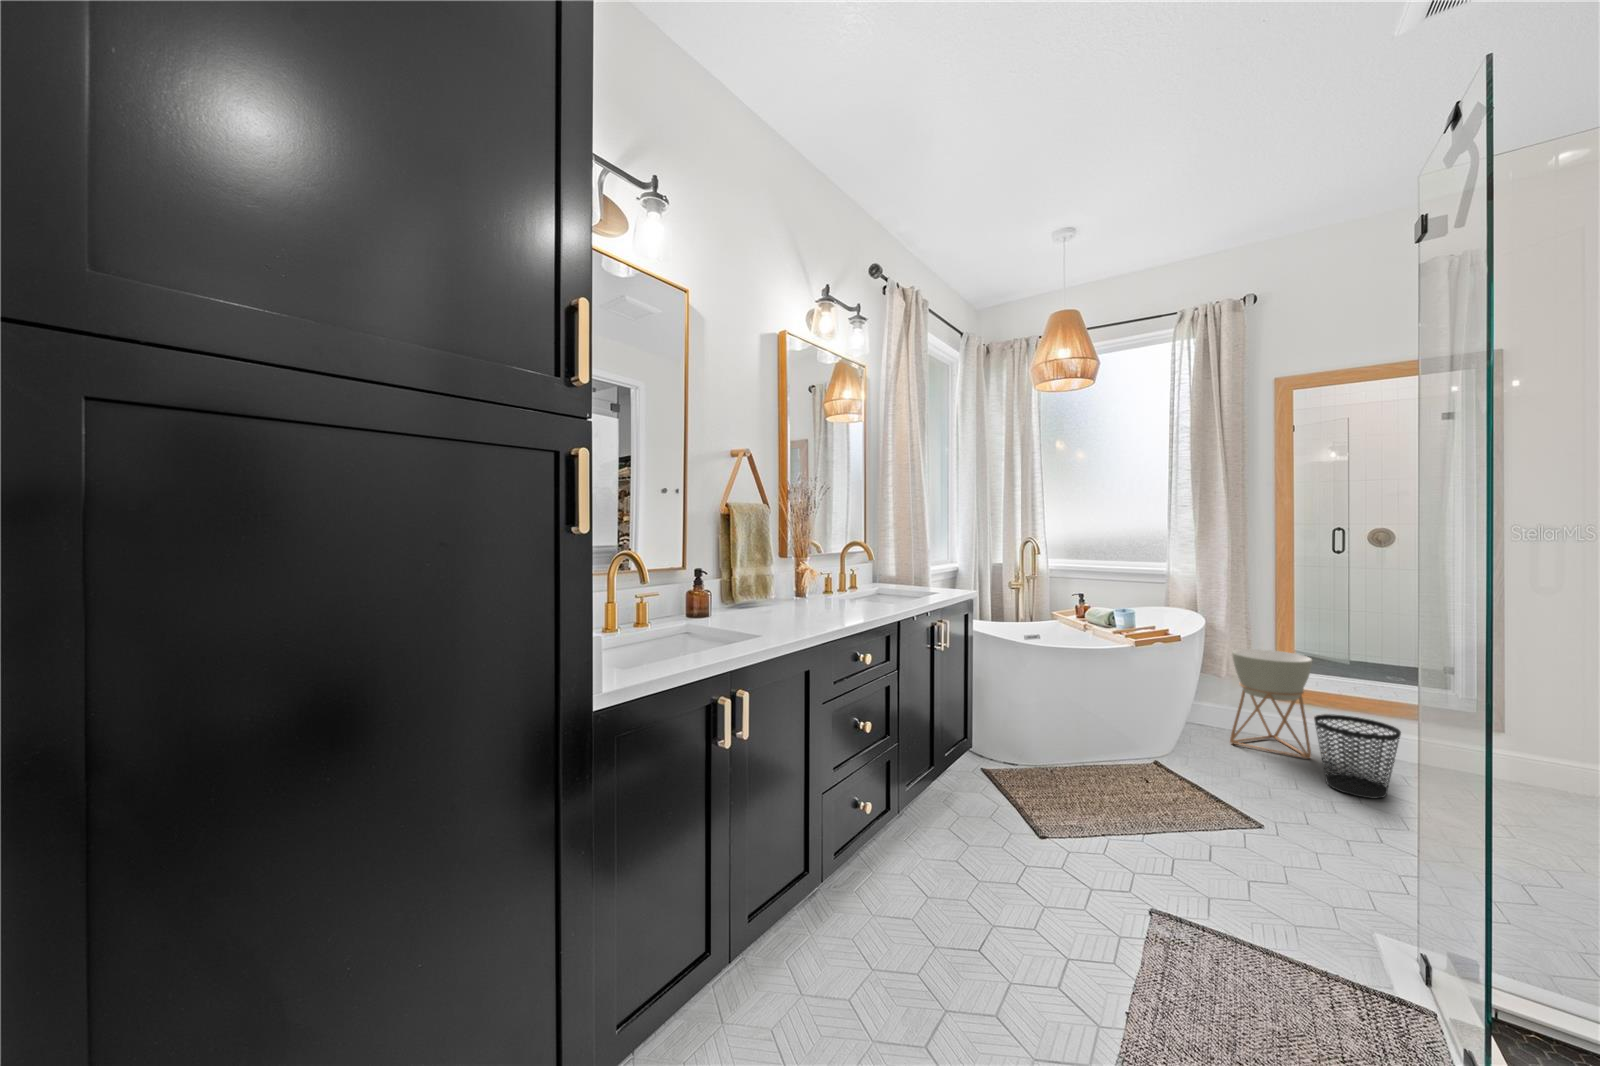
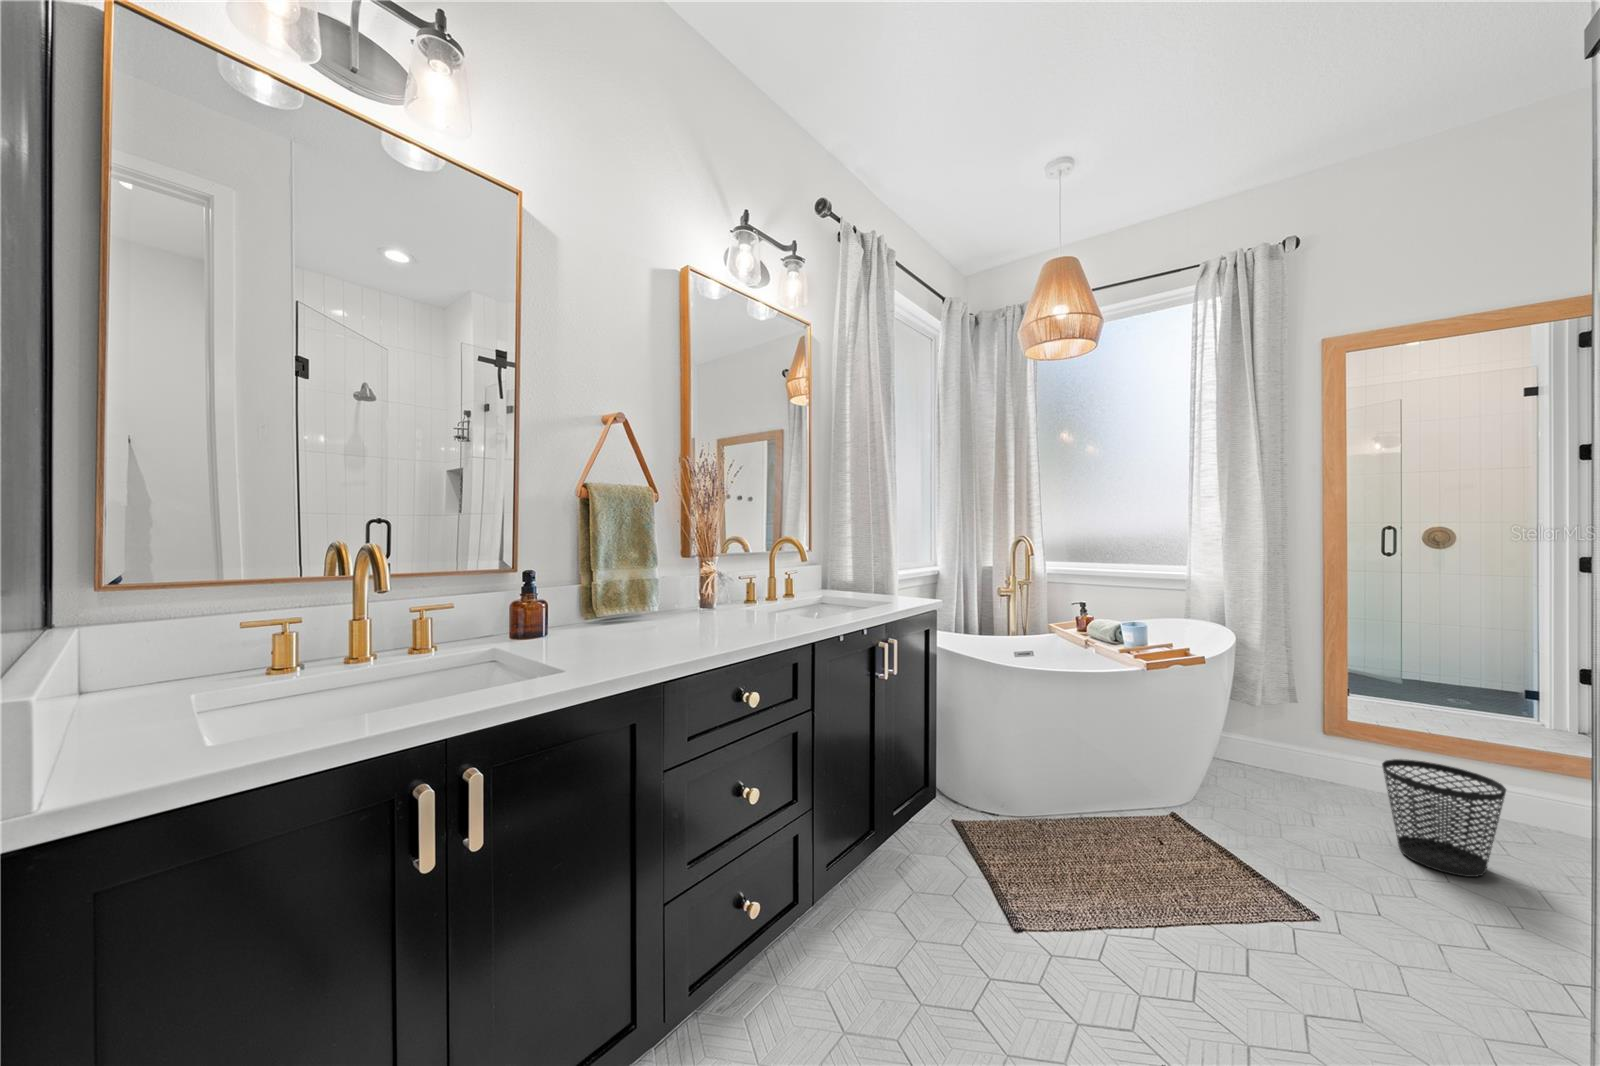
planter: present [1230,649,1312,759] -> none [1267,670,1374,812]

